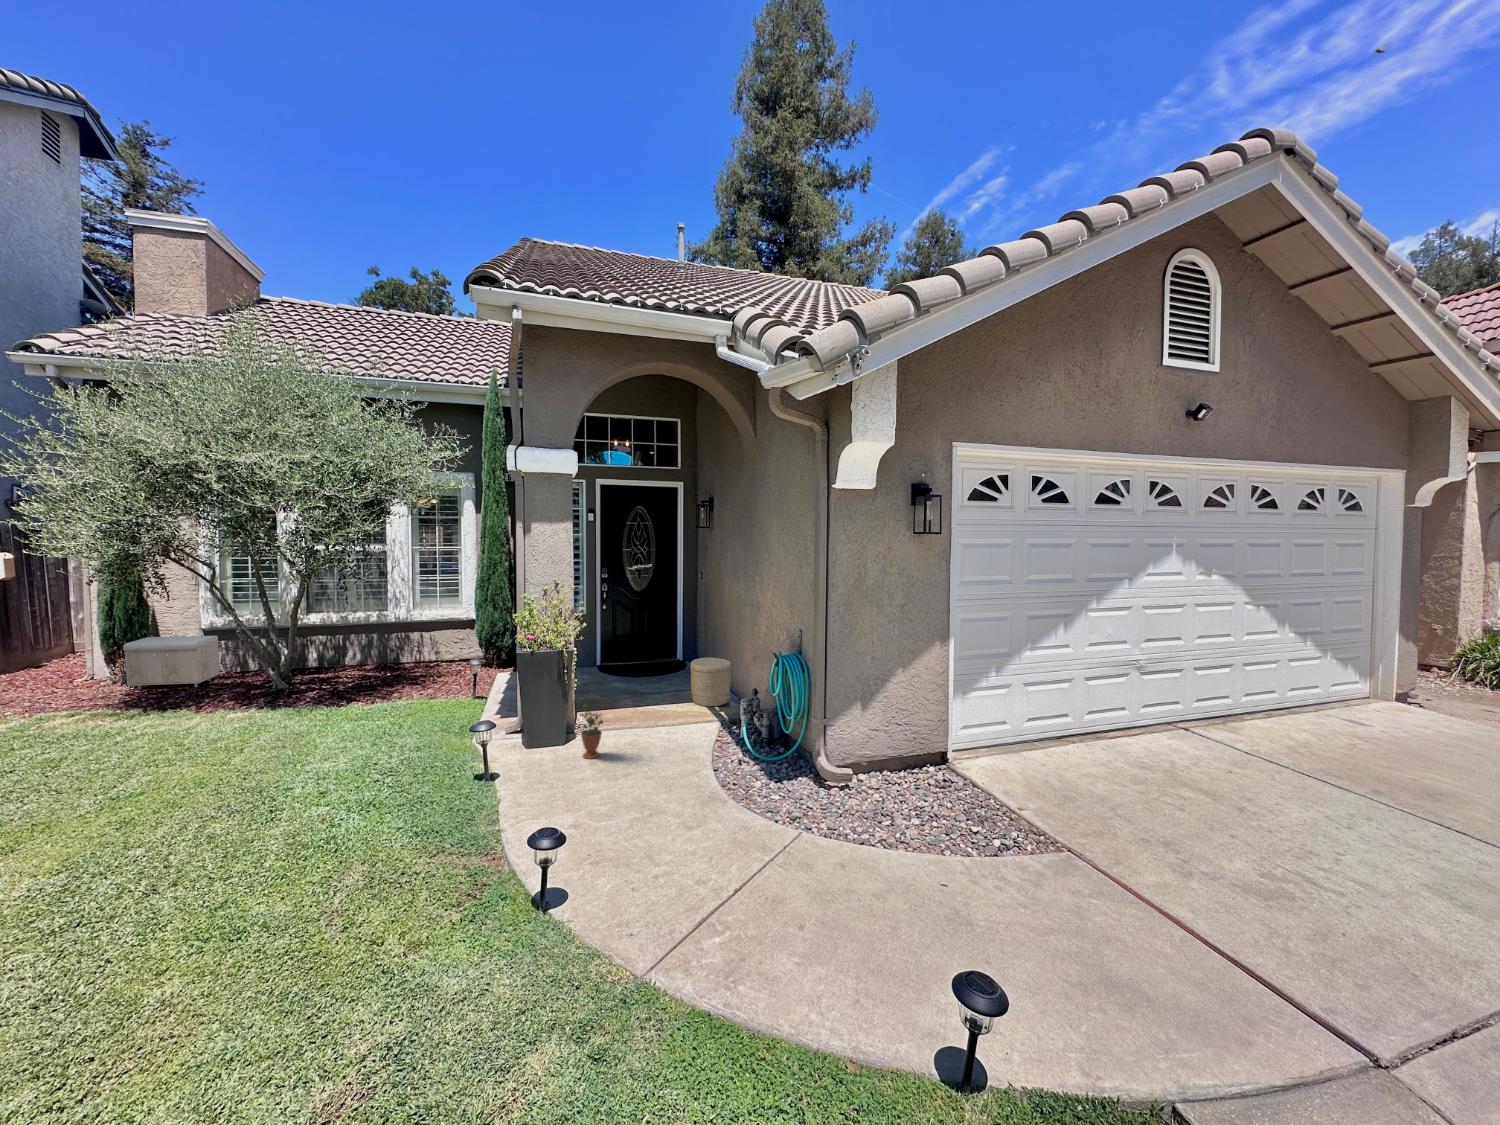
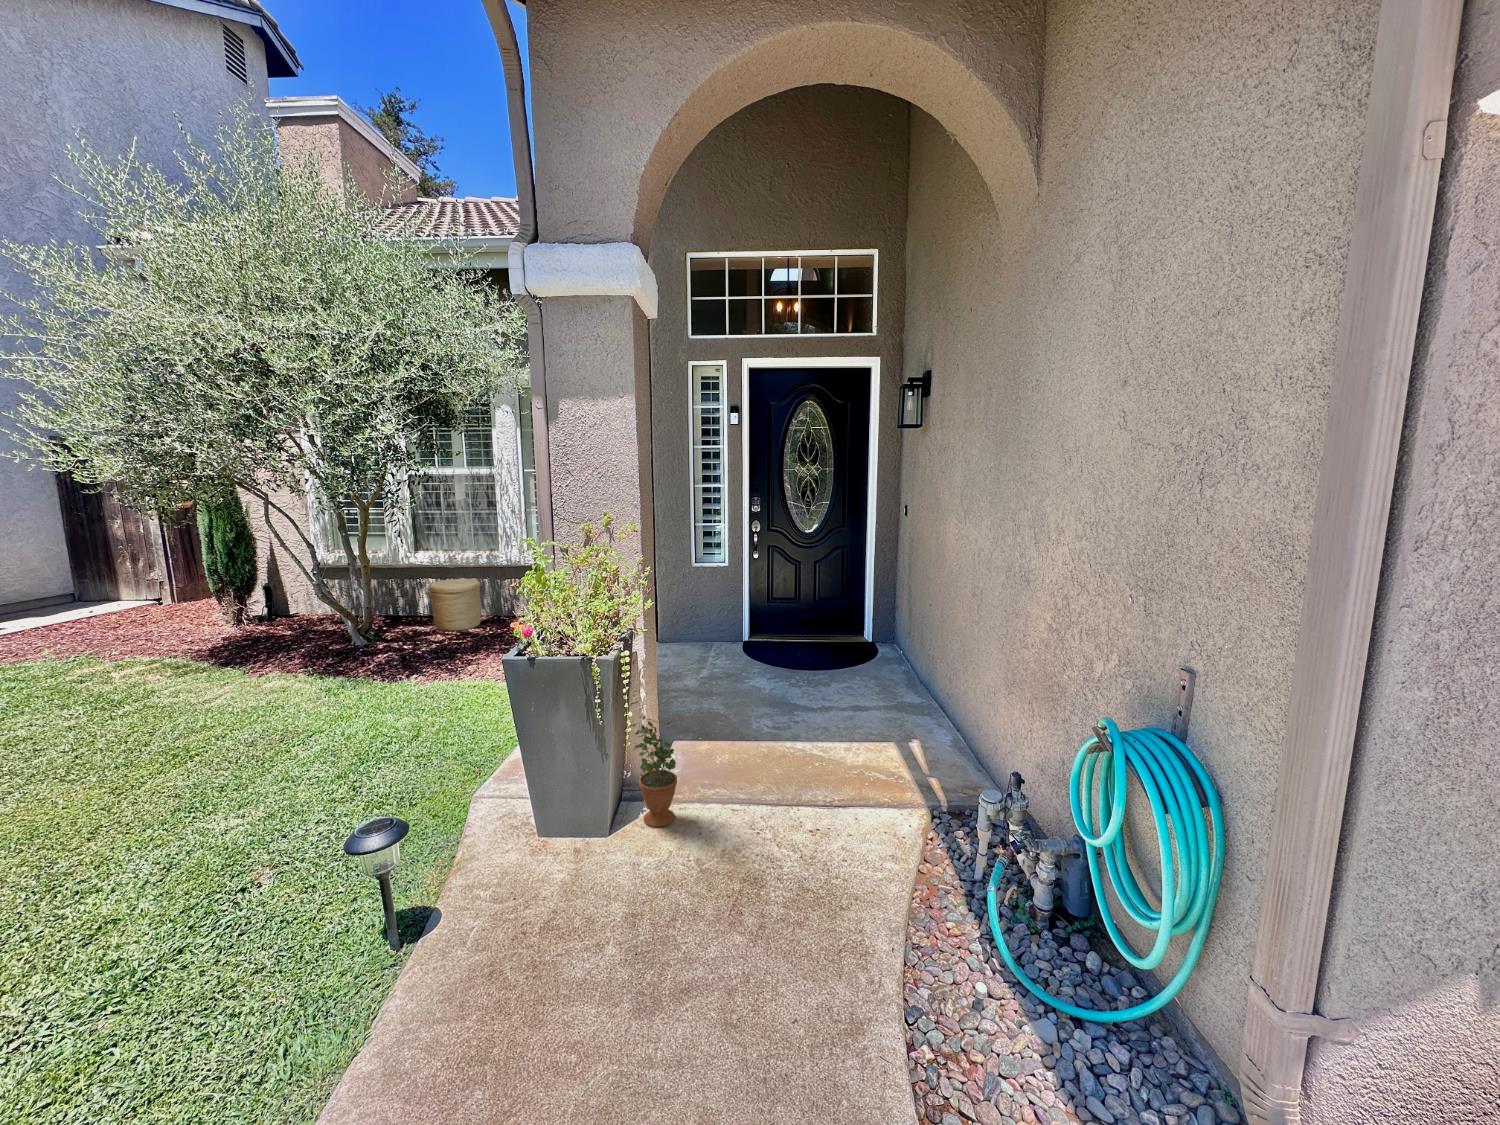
storage bench: present [123,636,220,689] -> none [231,572,330,632]
woven basket: present [690,658,732,707] -> present [429,579,481,631]

